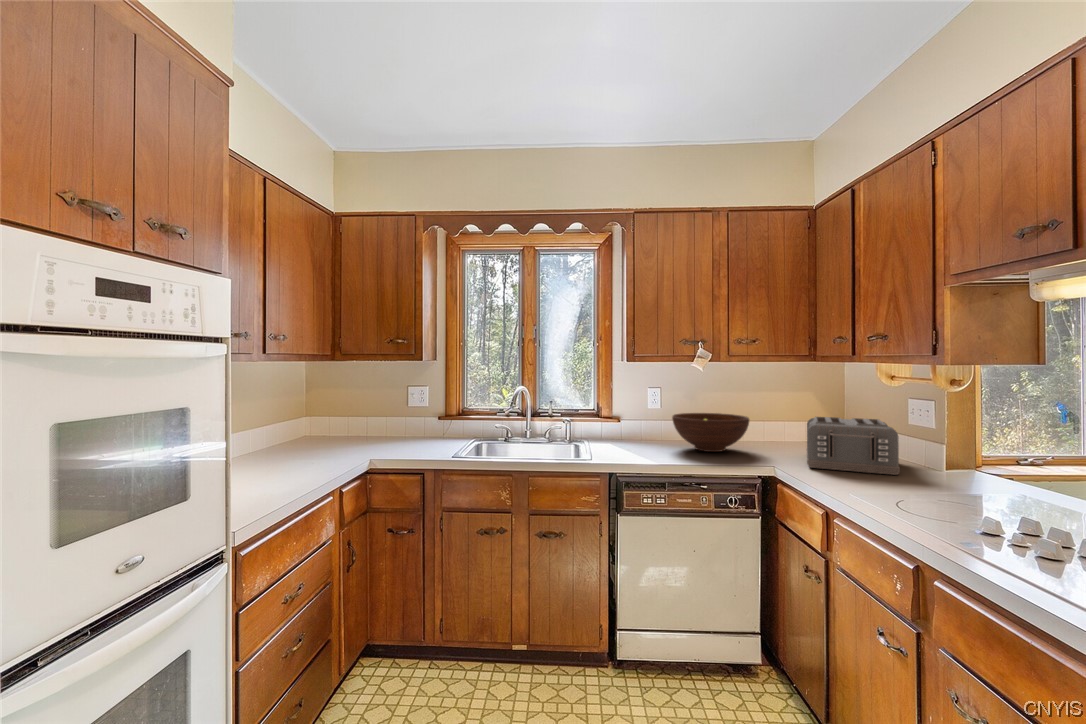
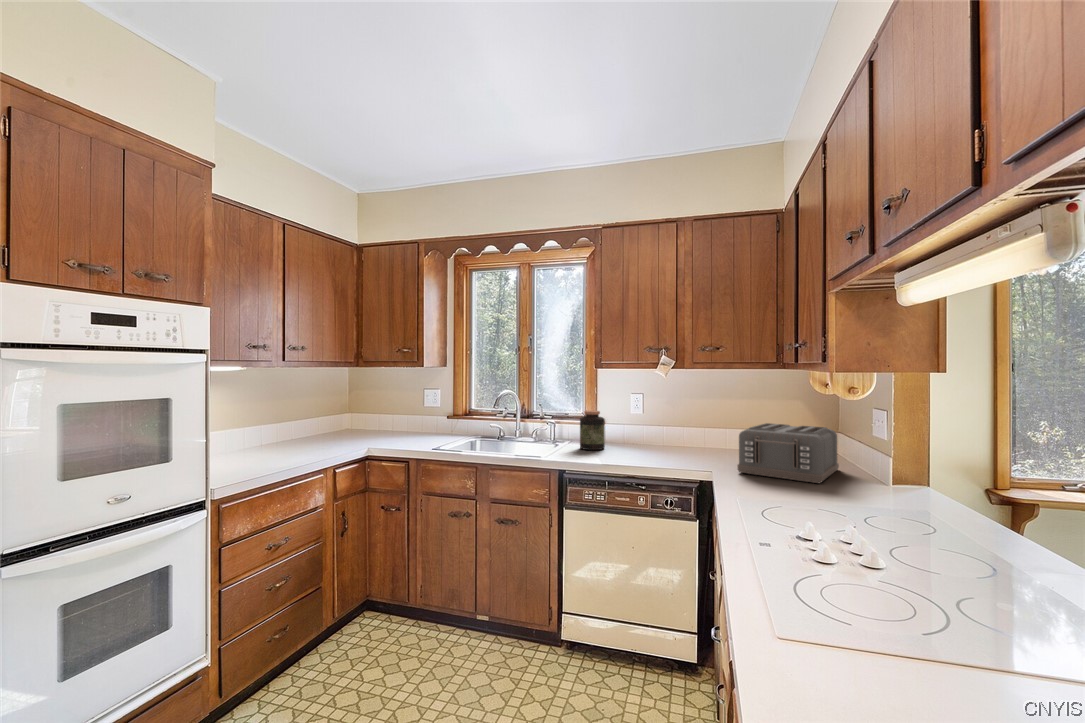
jar: none [610,407,637,450] -> present [580,411,605,450]
fruit bowl: present [672,413,749,452] -> none [635,417,707,455]

